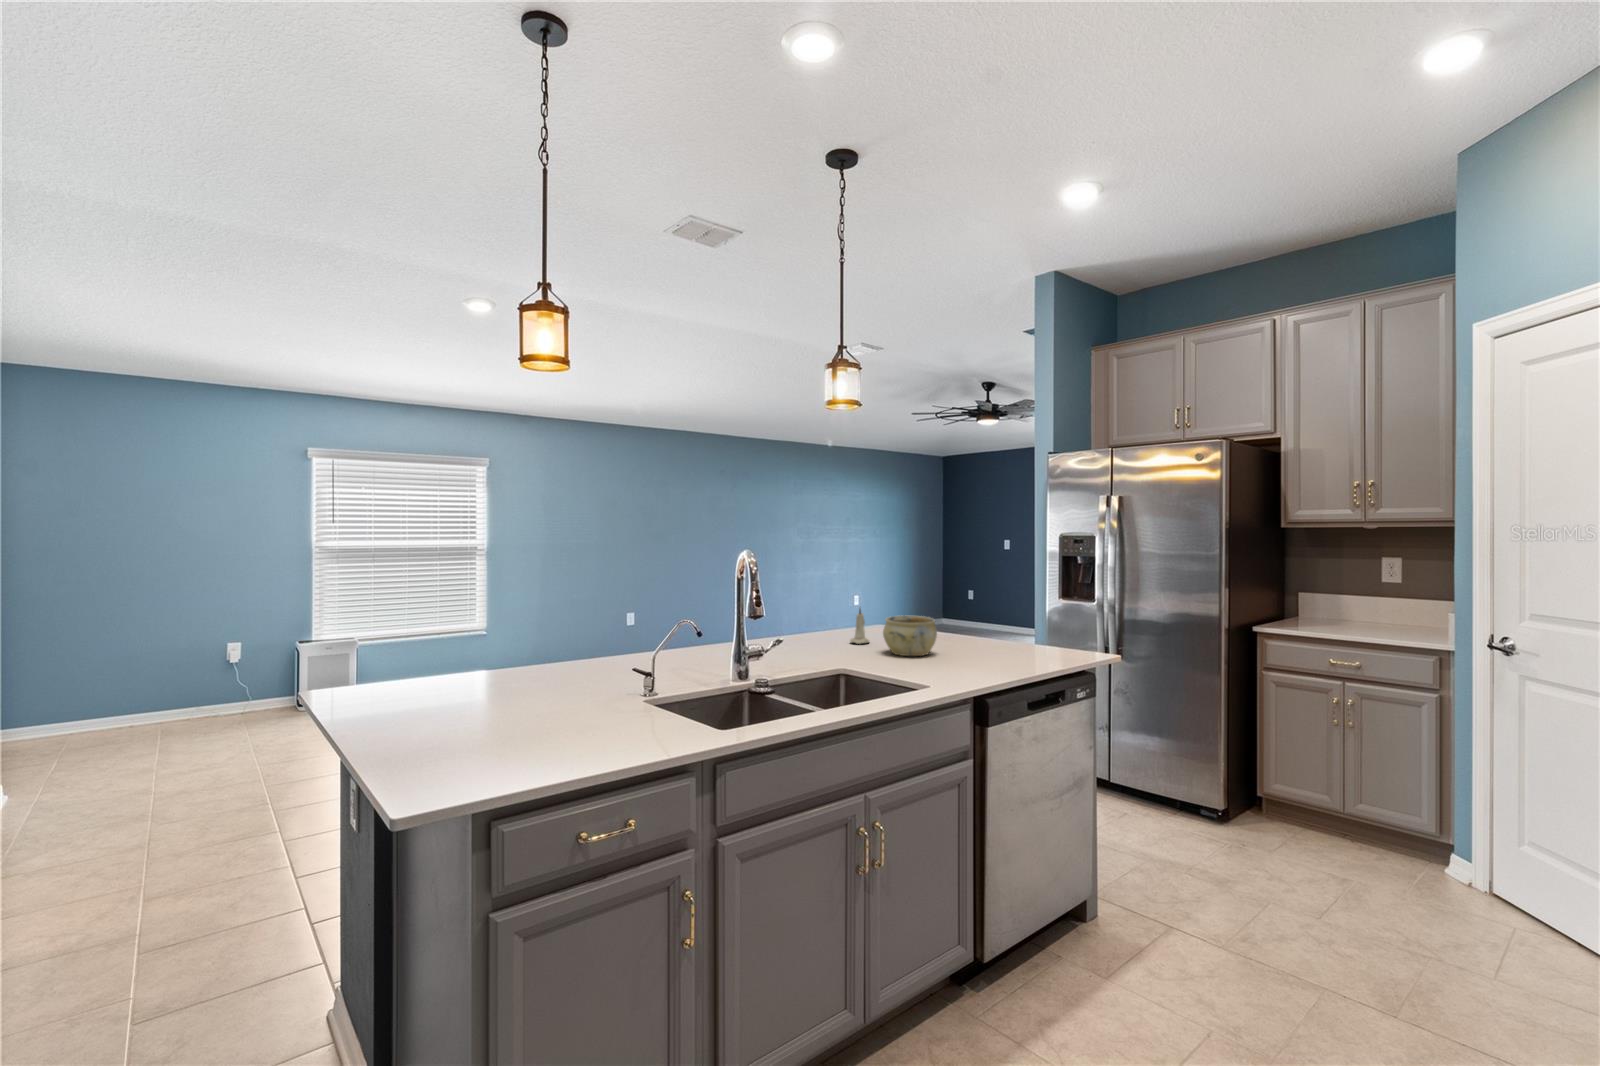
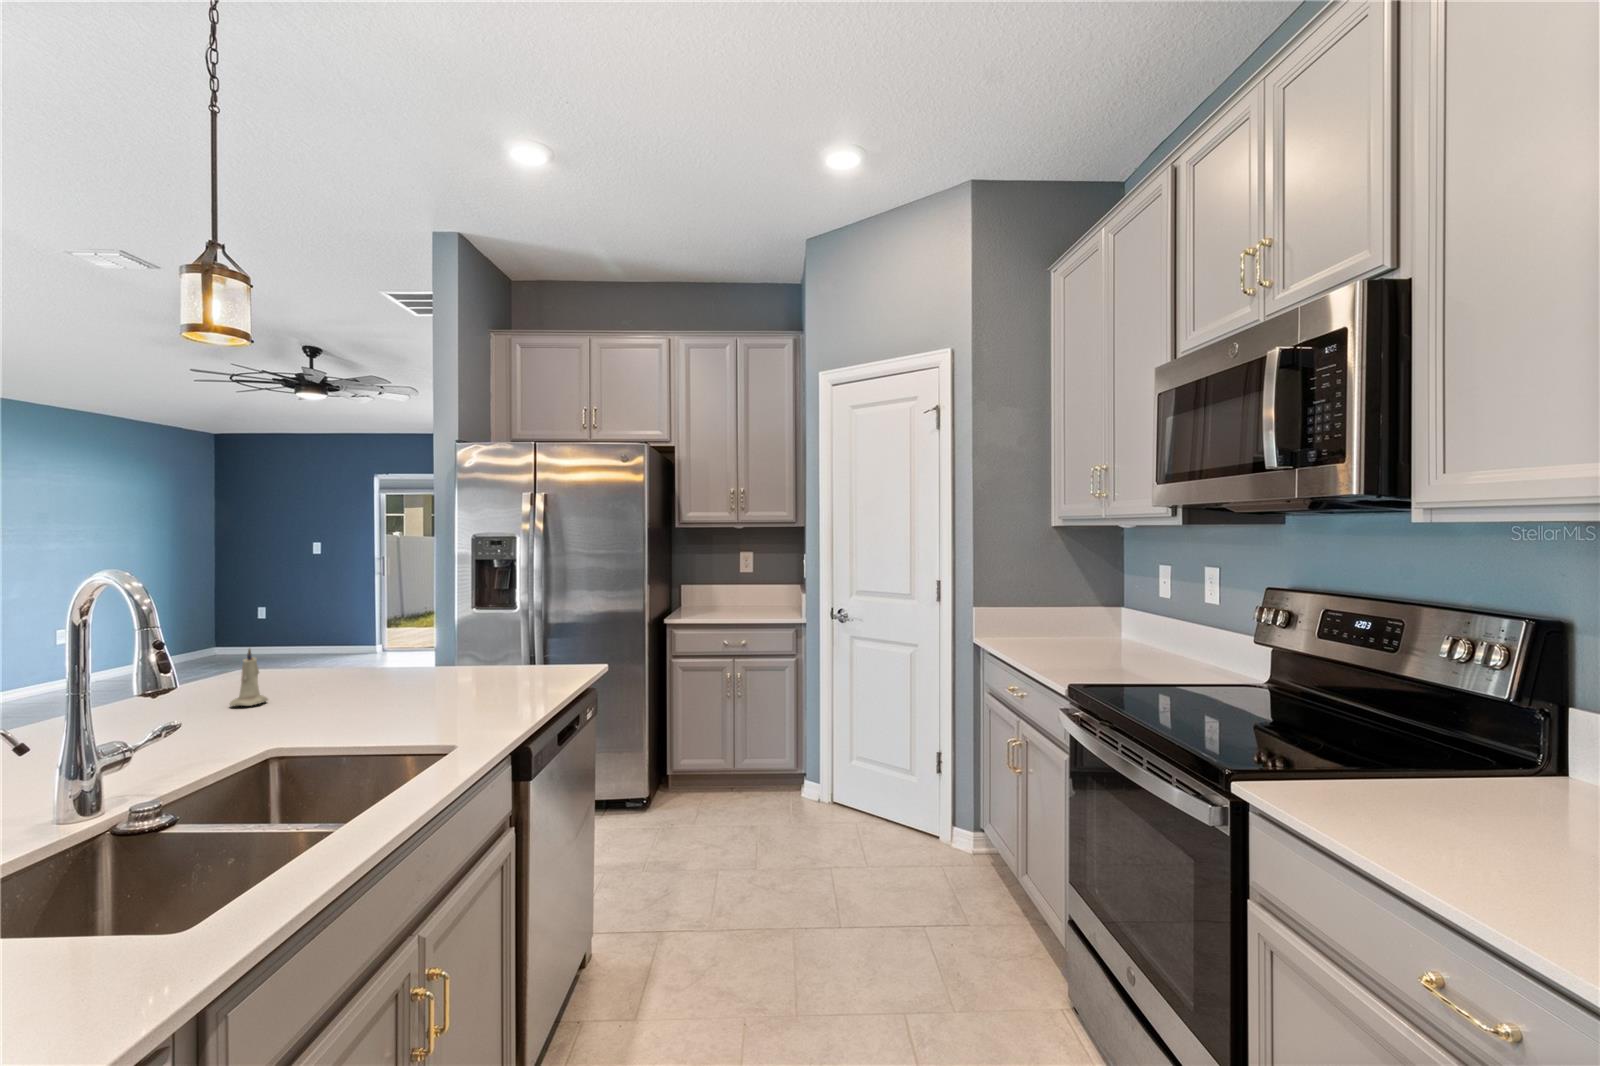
ceramic bowl: present [883,615,937,656] -> none [311,649,400,710]

